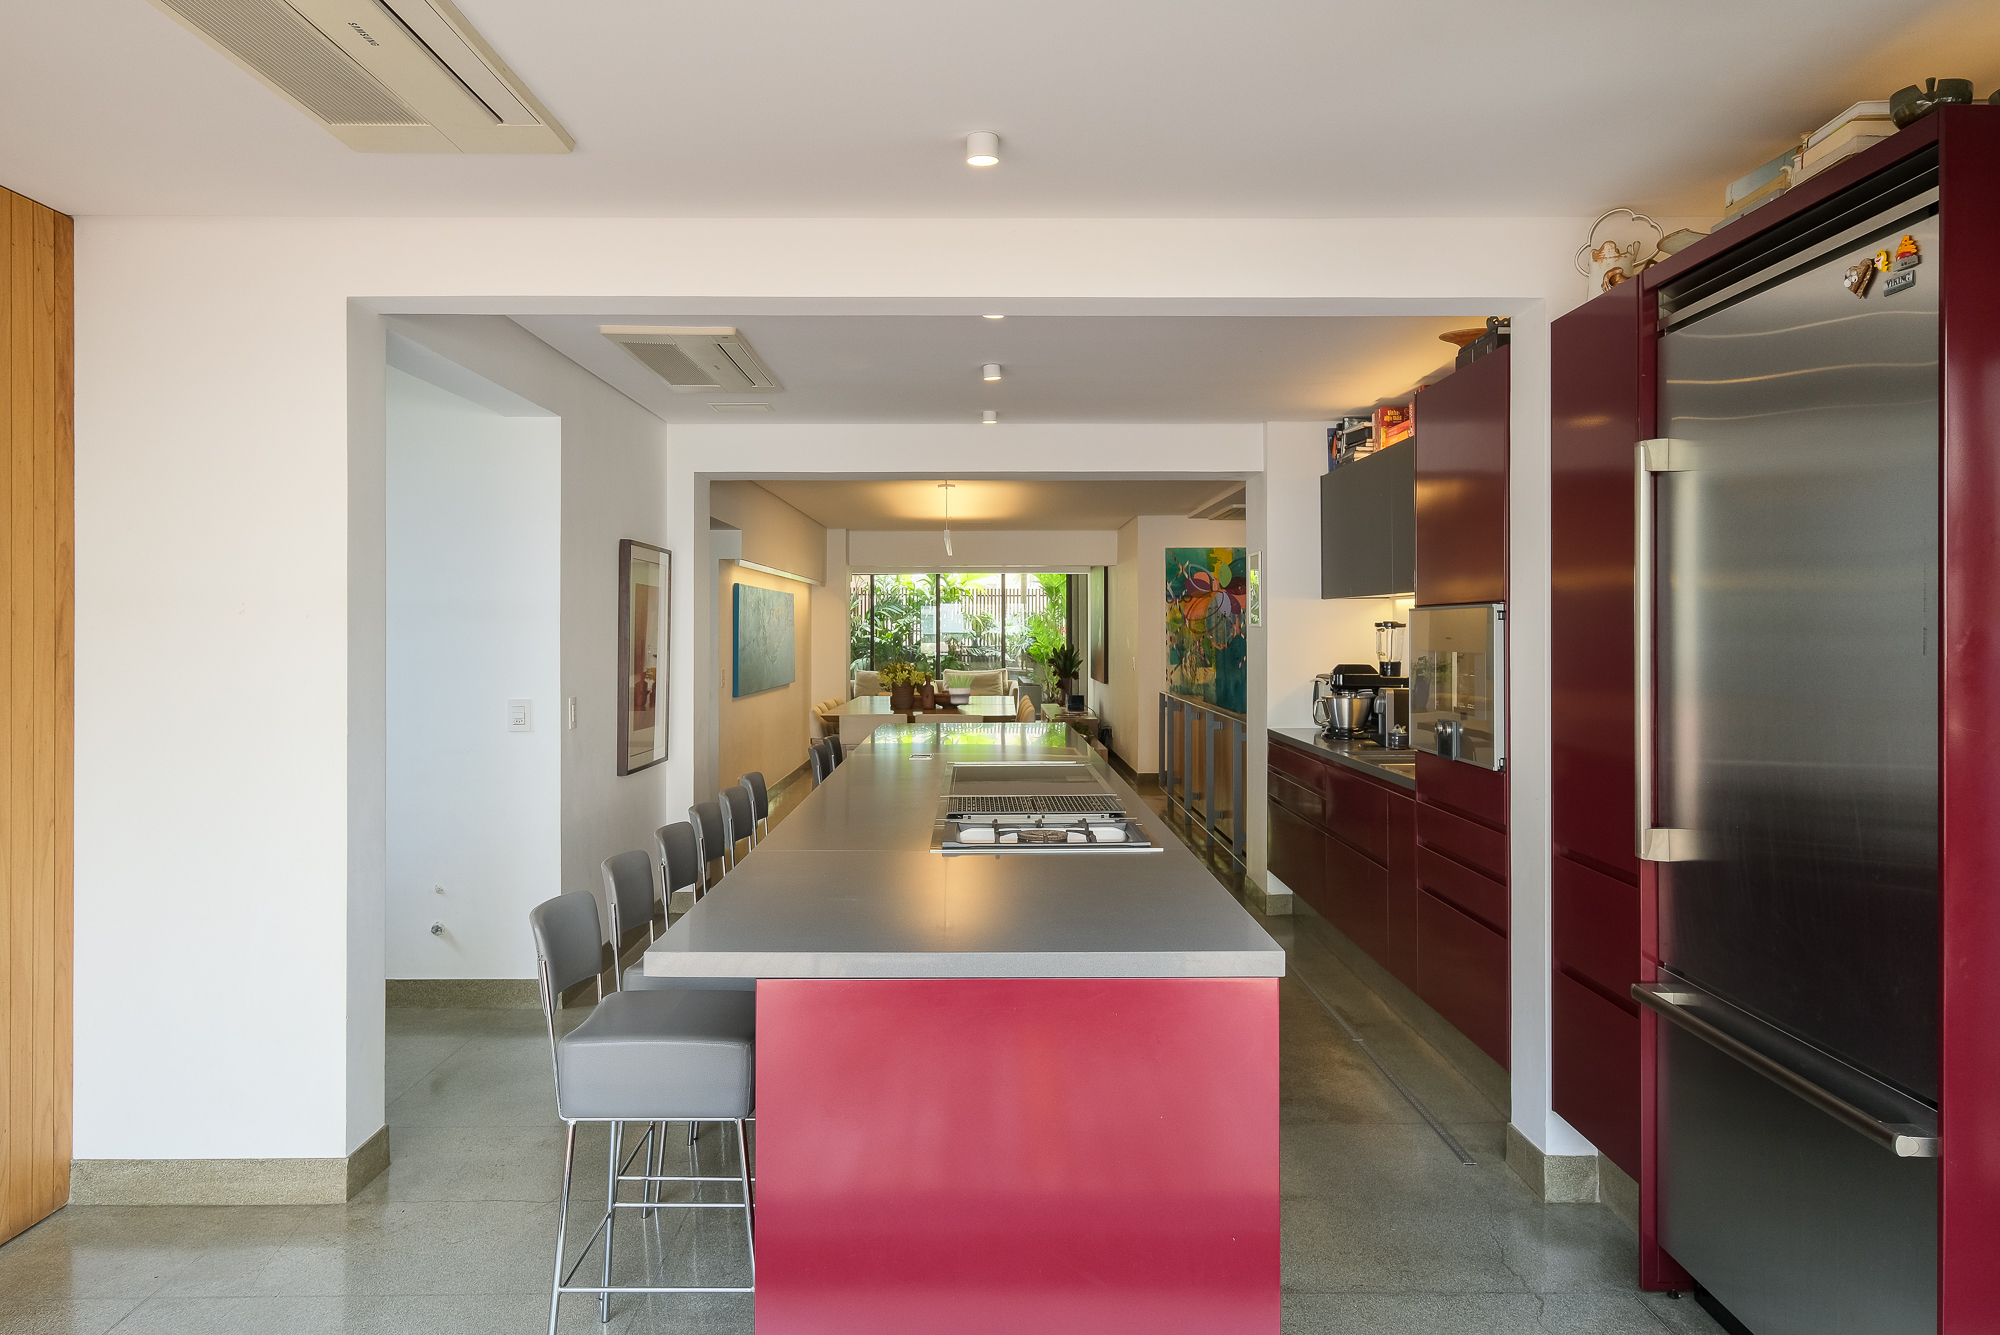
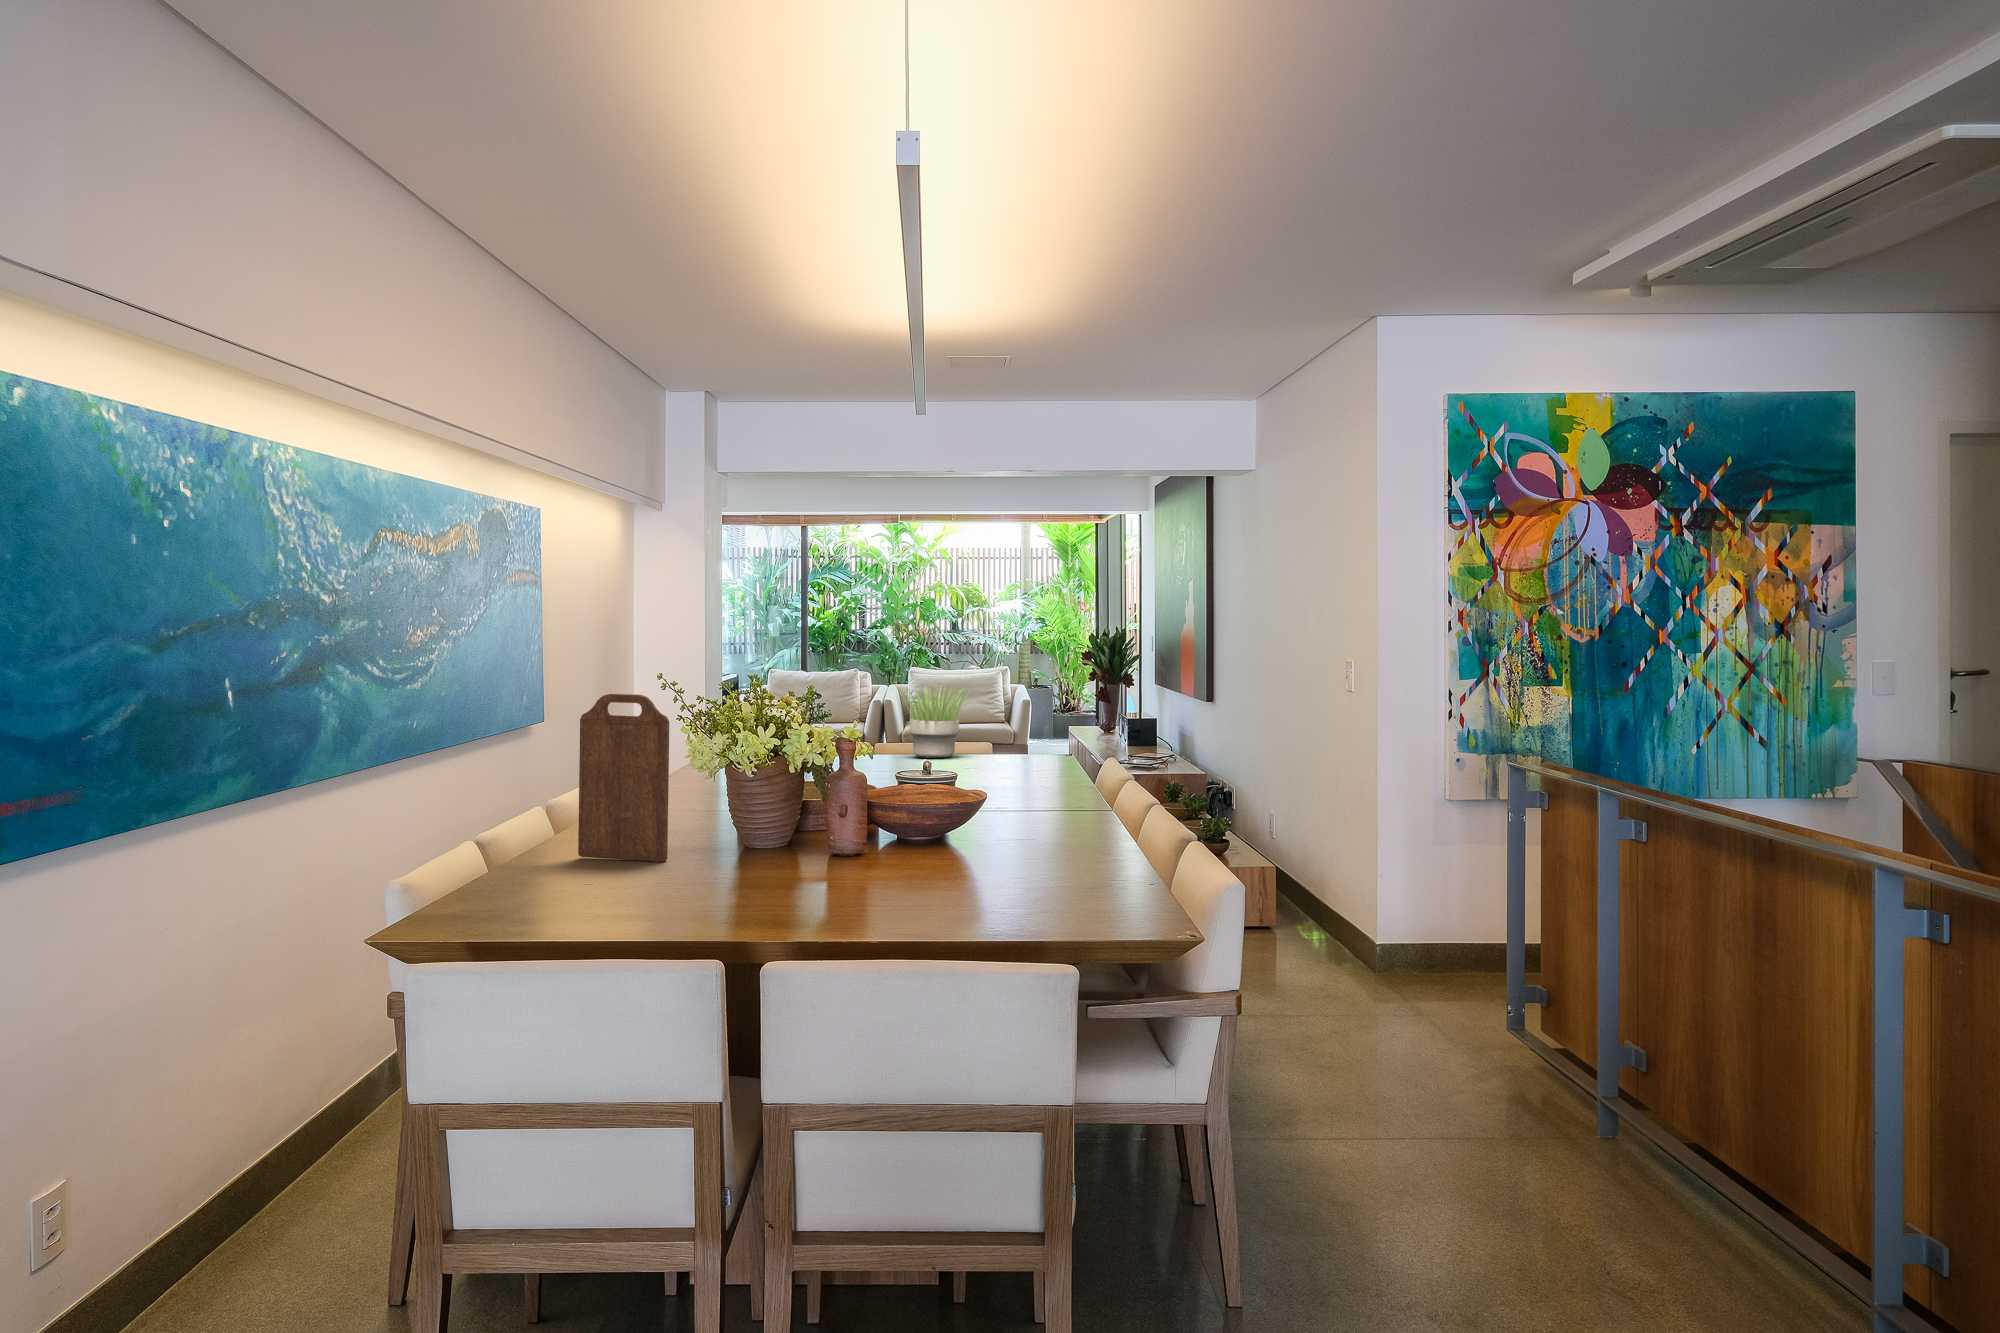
cutting board: none [863,674,889,720] -> present [578,694,669,862]

